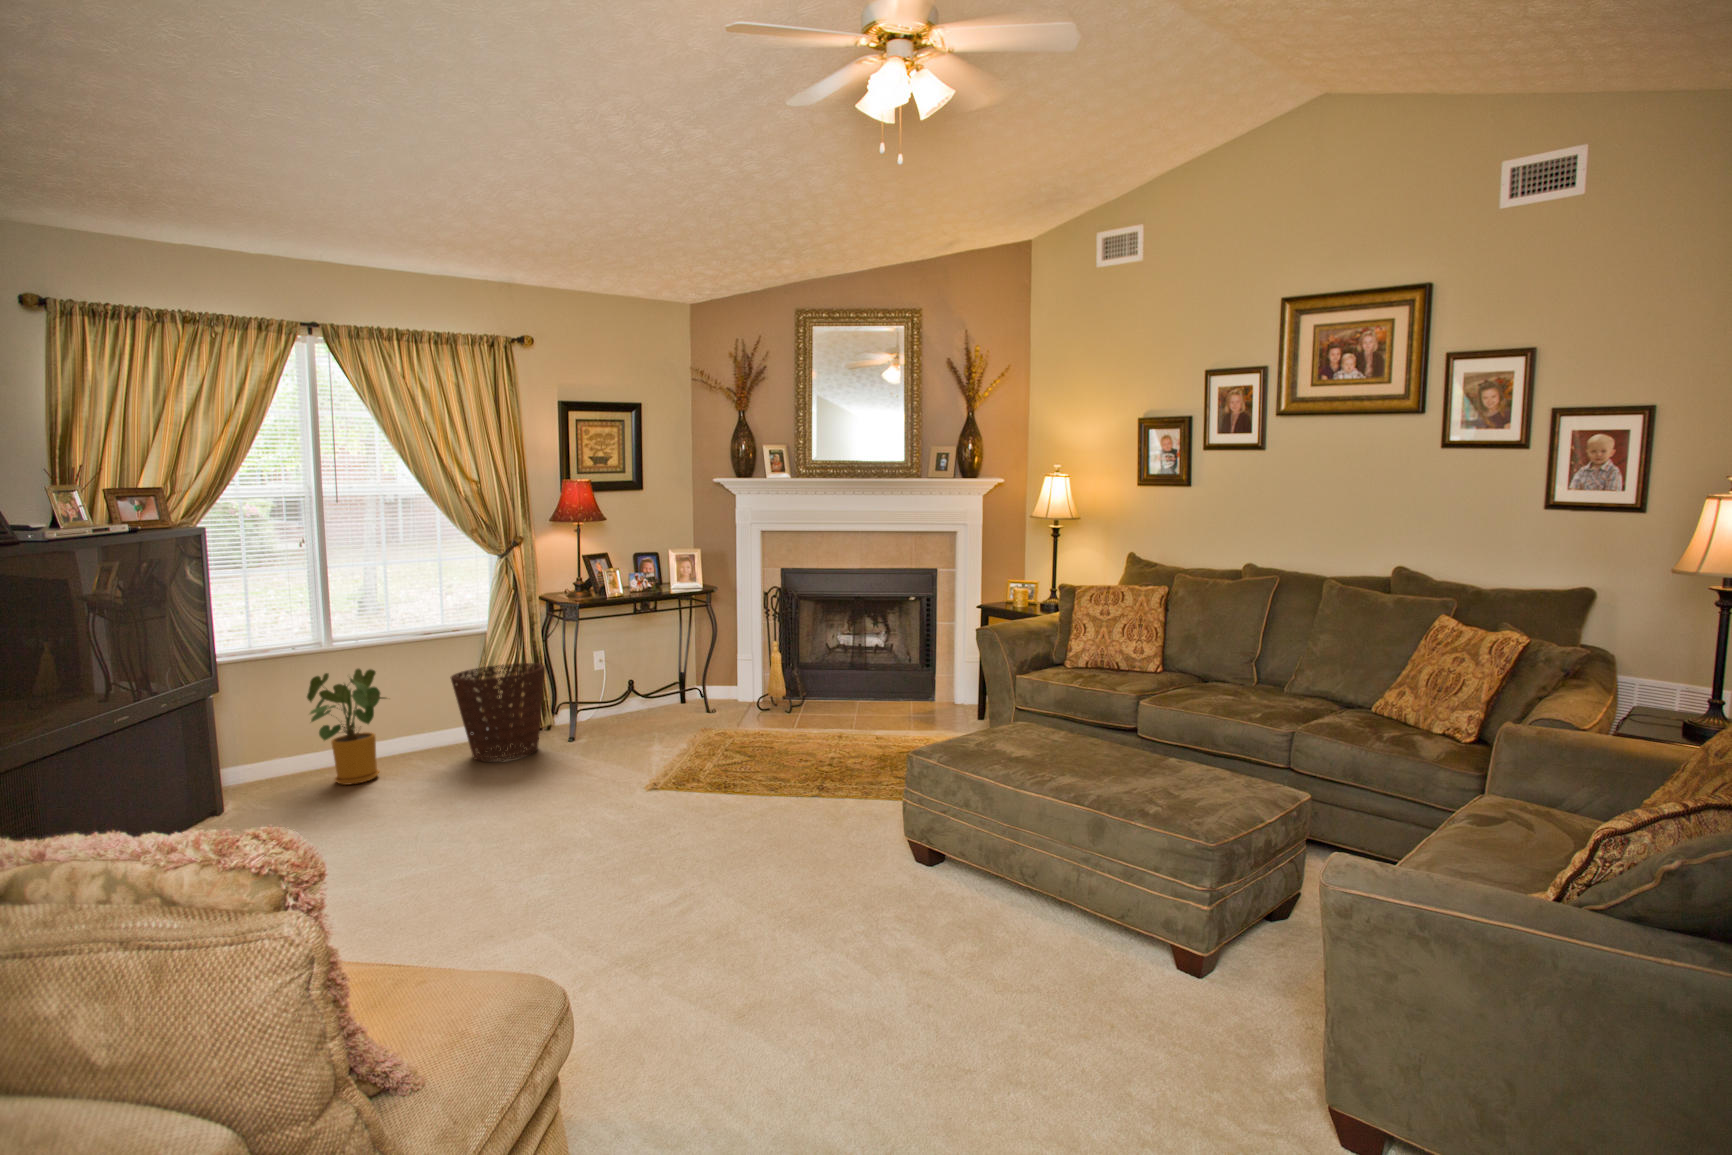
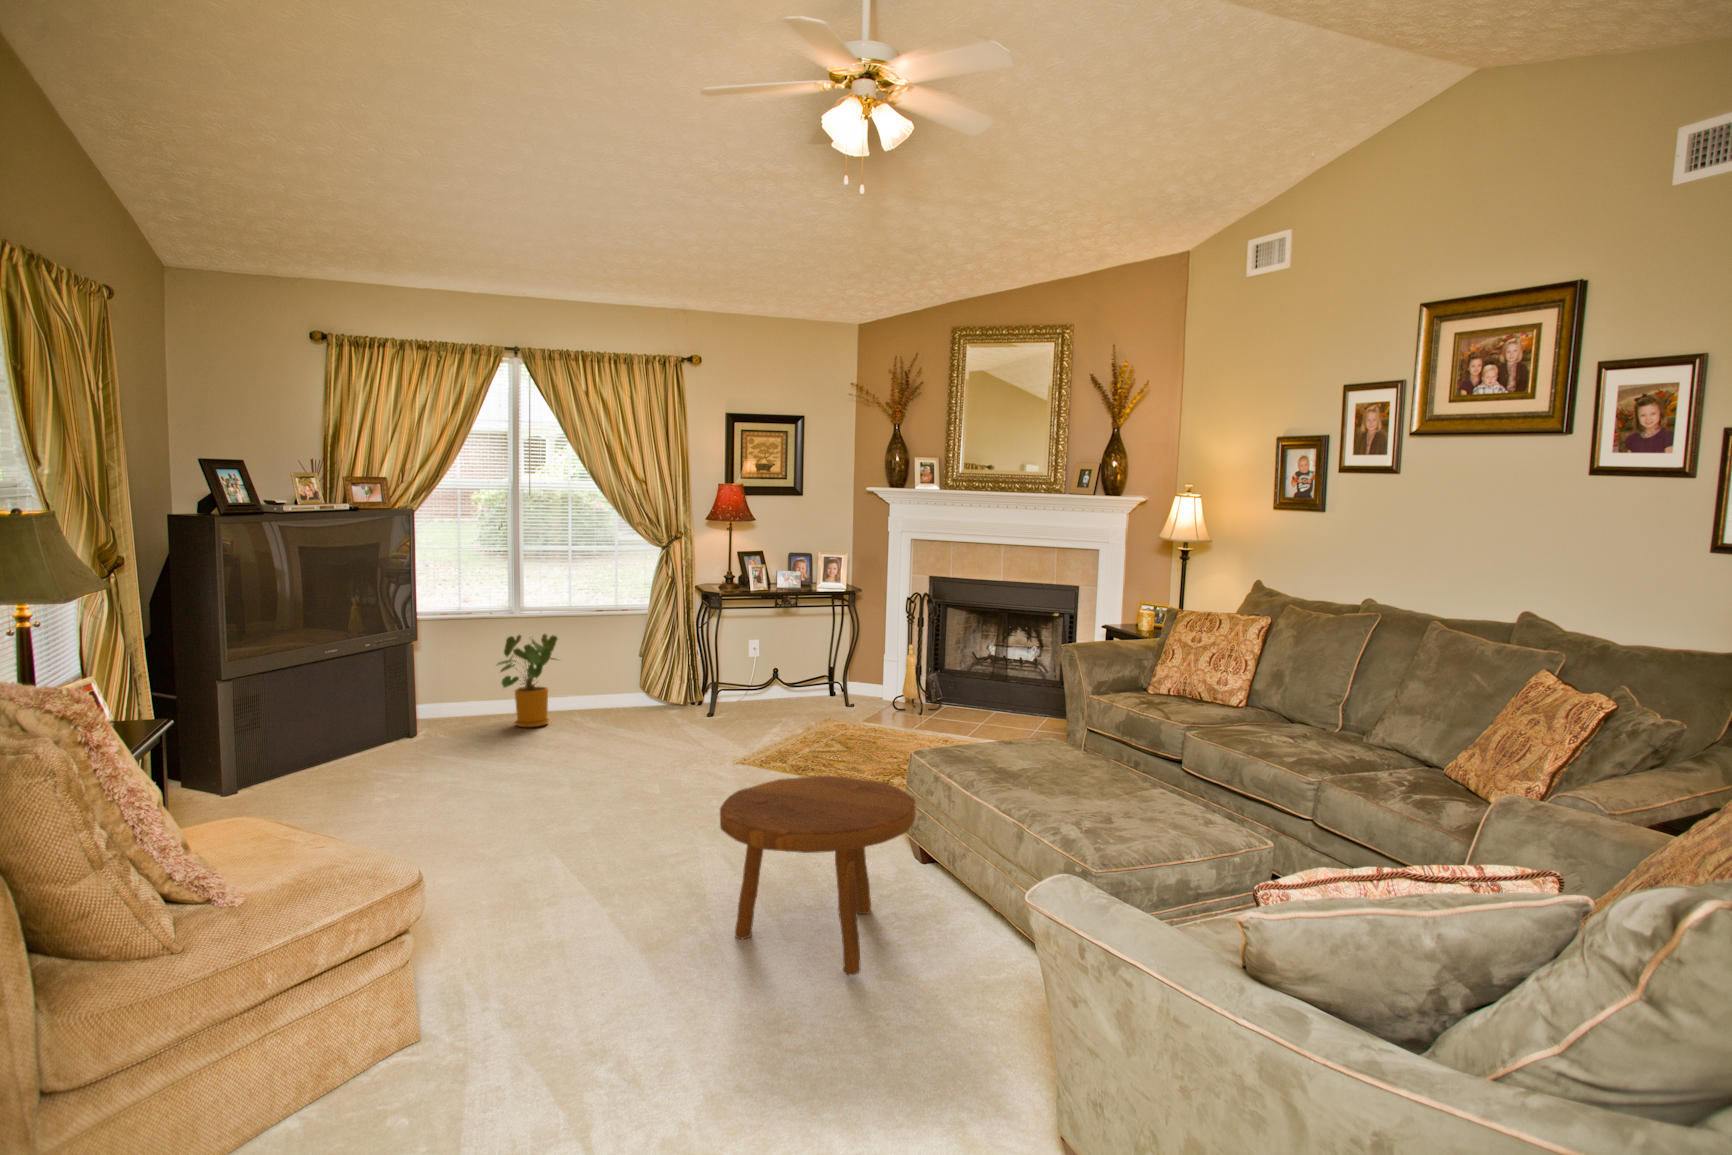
basket: present [450,663,545,762] -> none [611,643,689,725]
footstool: none [773,796,990,1016] -> present [720,776,916,975]

